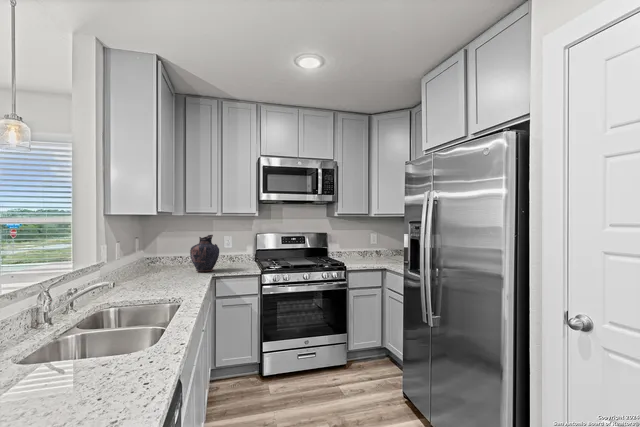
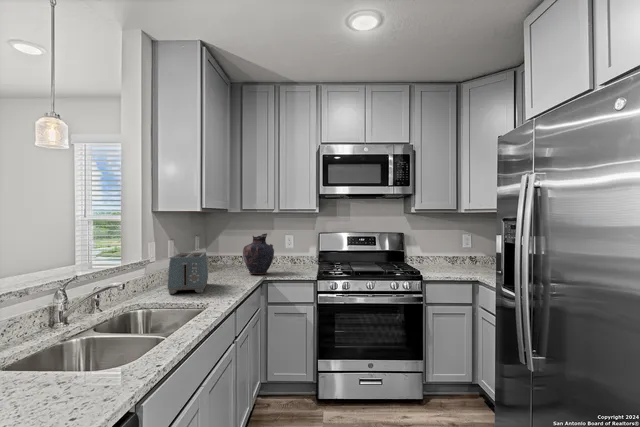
toaster: none [130,253,165,293] -> present [168,252,208,294]

